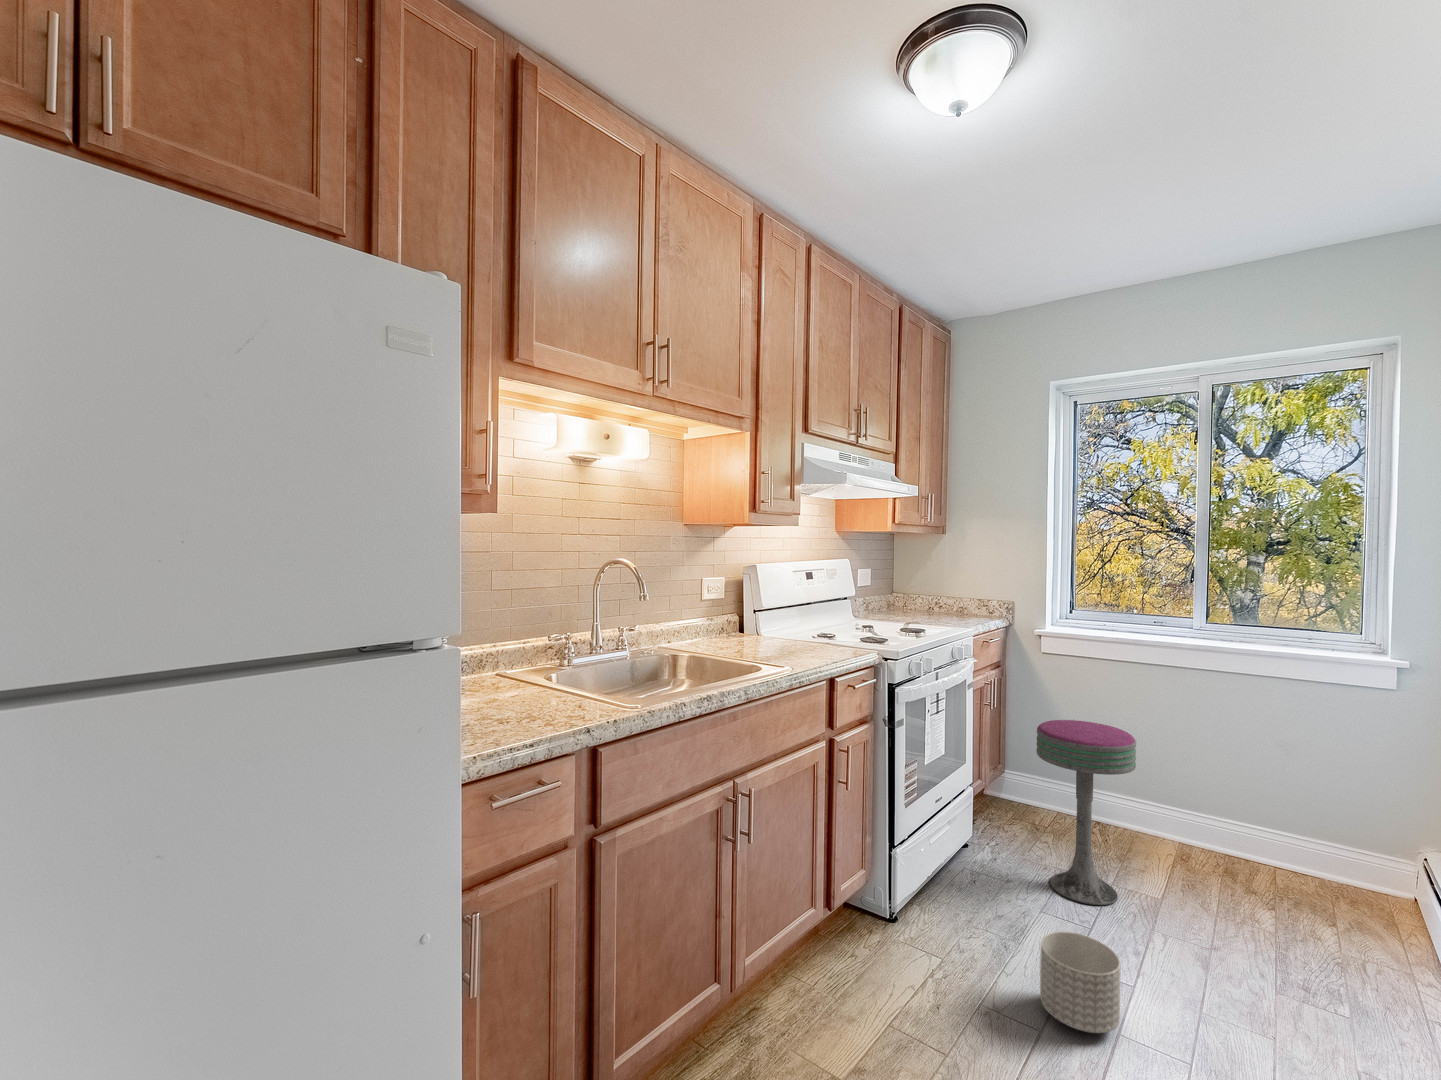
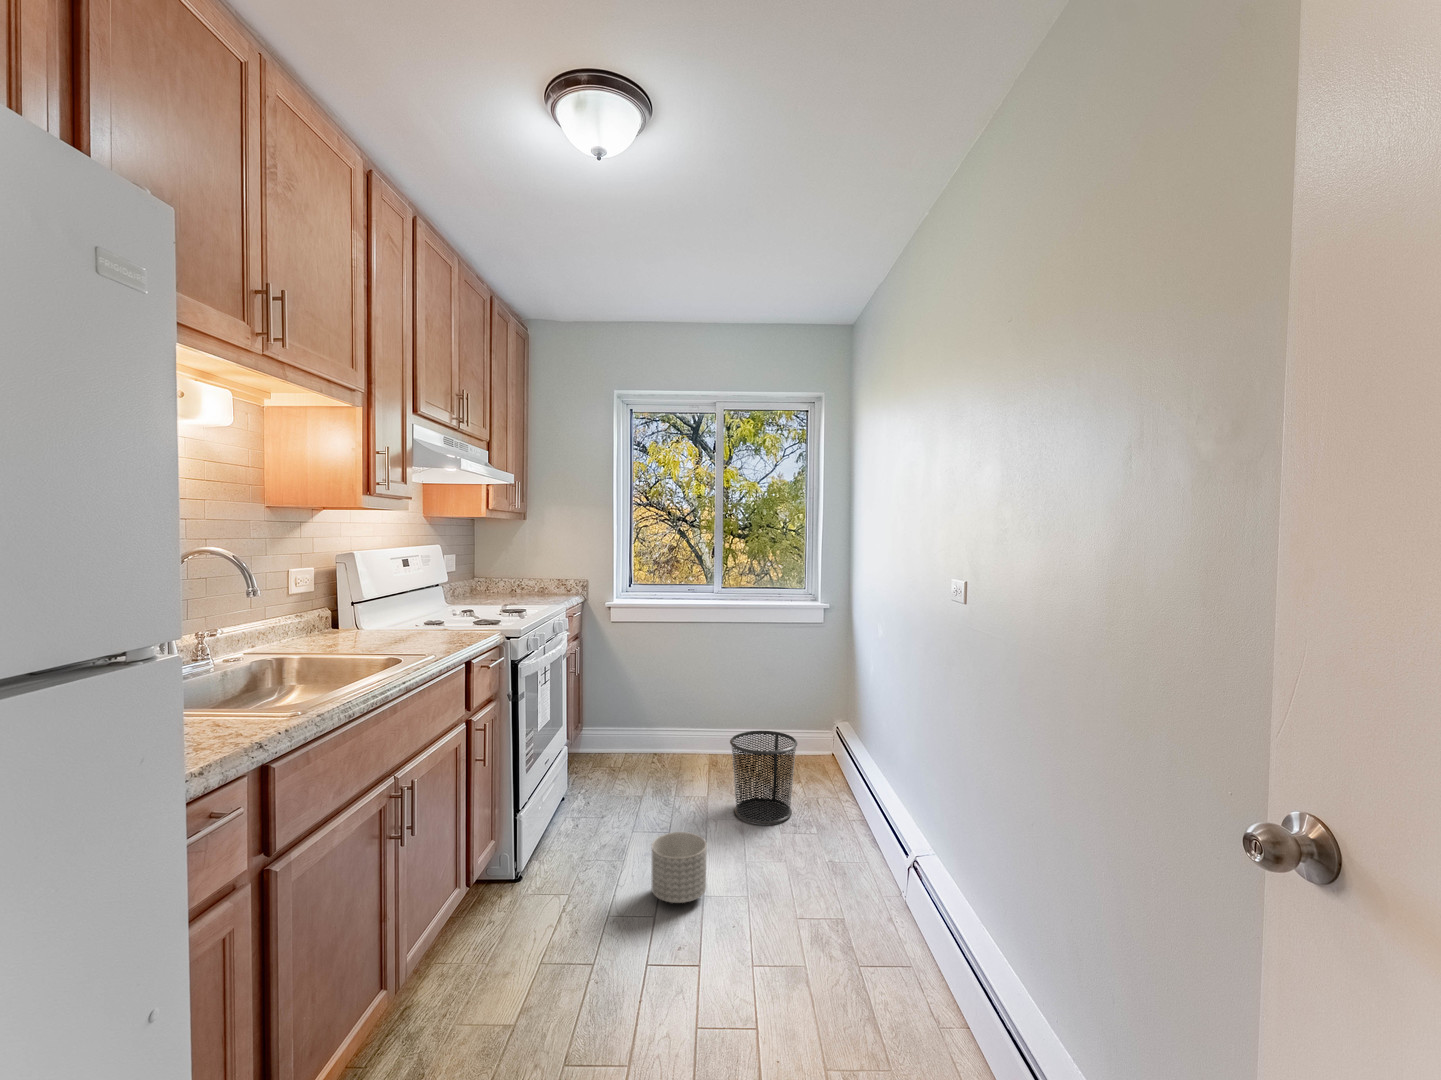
bar stool: present [1036,720,1136,905] -> none [623,671,693,814]
waste bin: none [1190,829,1313,977] -> present [730,731,797,824]

